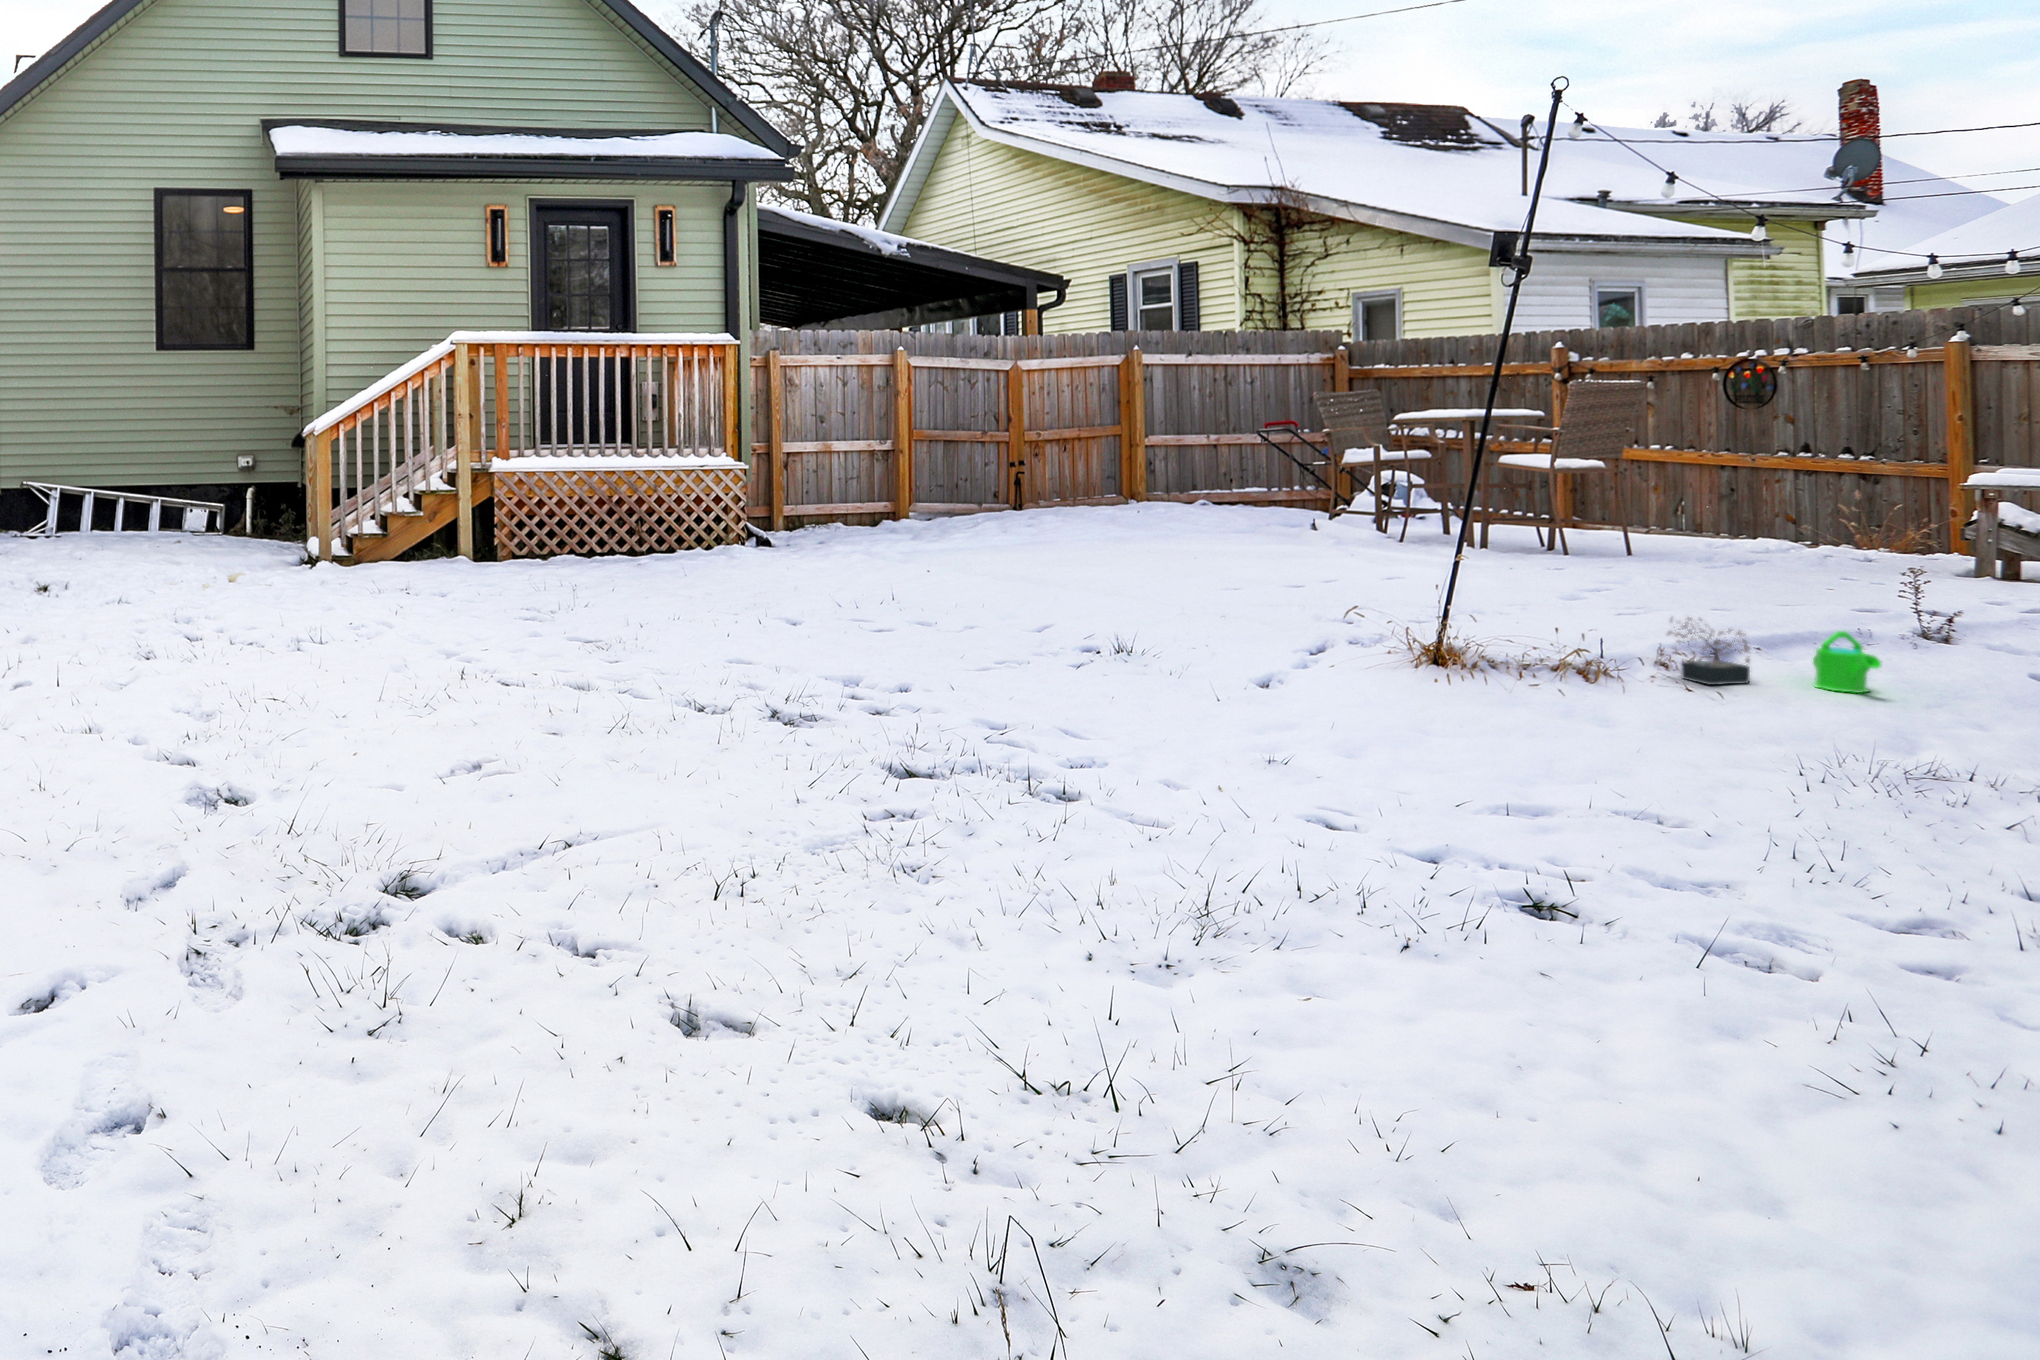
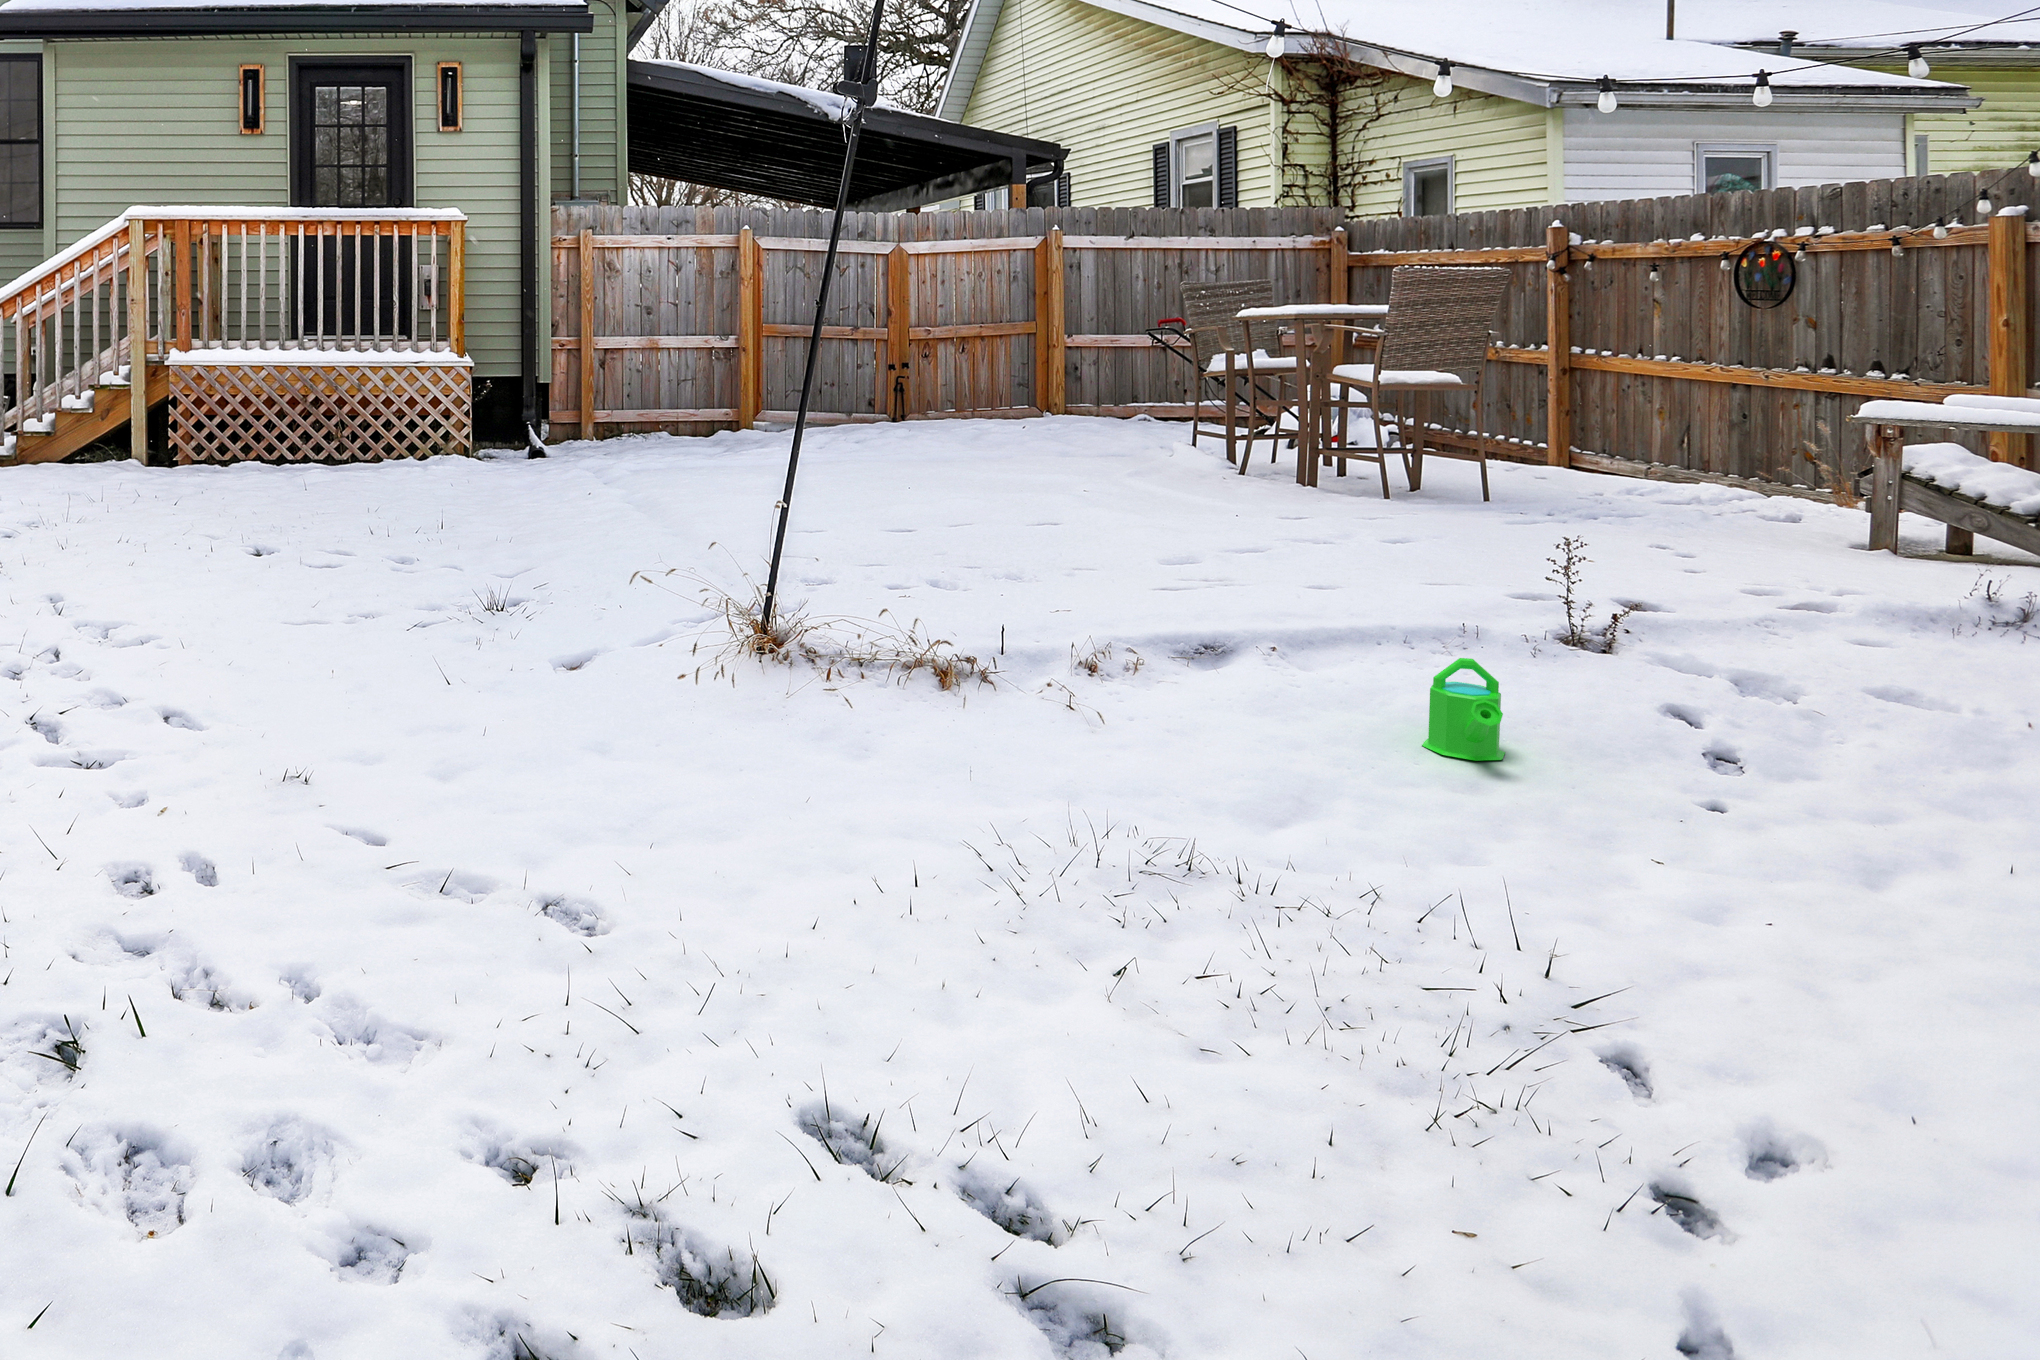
decorative plant: present [1668,617,1750,685] -> none [1203,619,1336,732]

